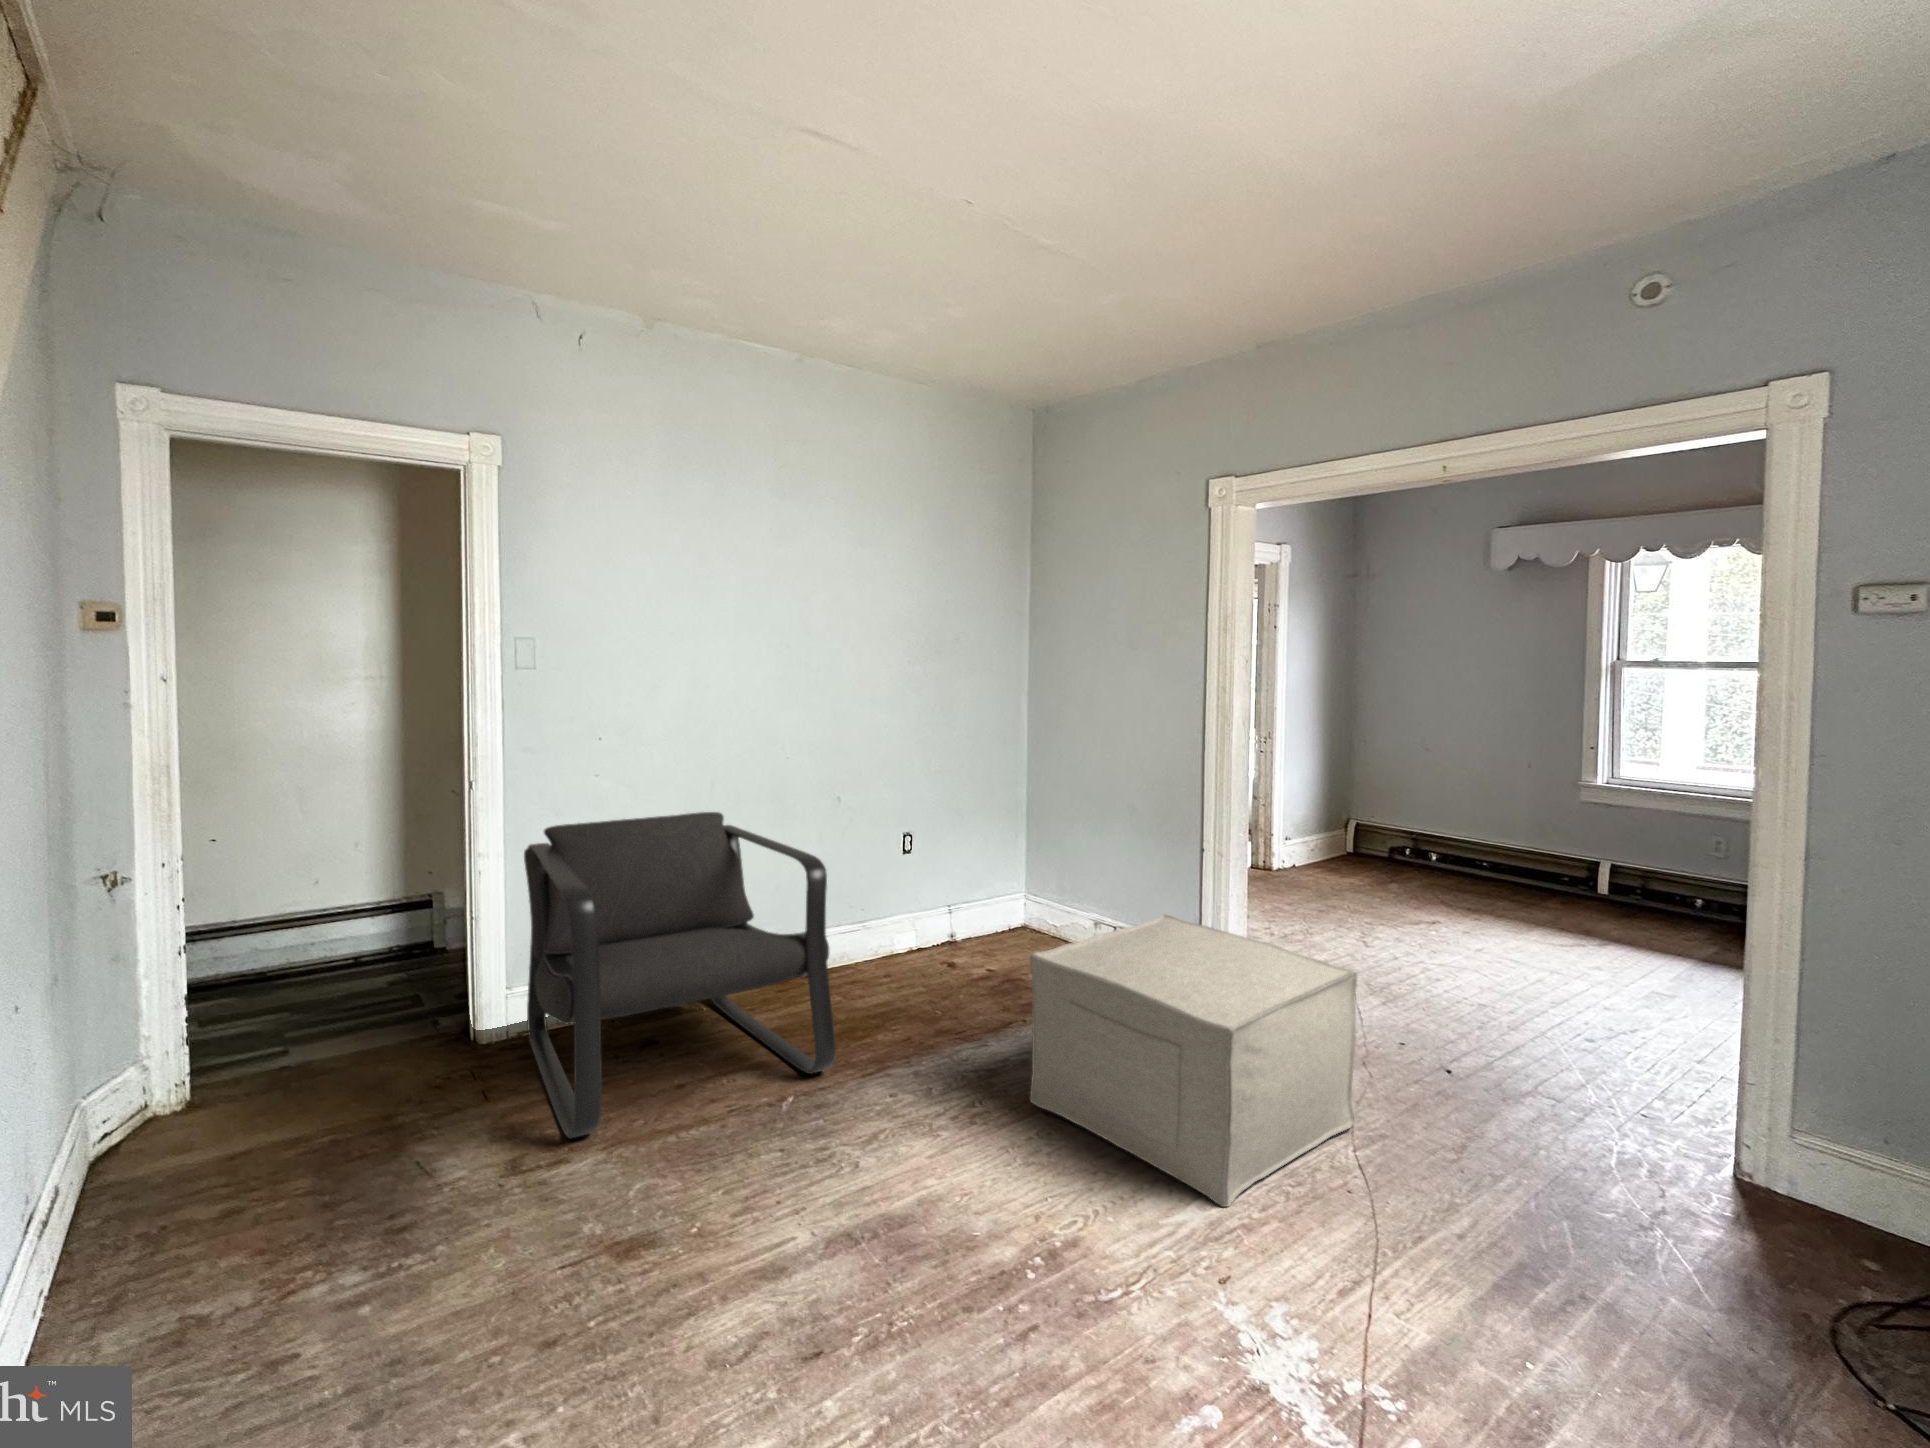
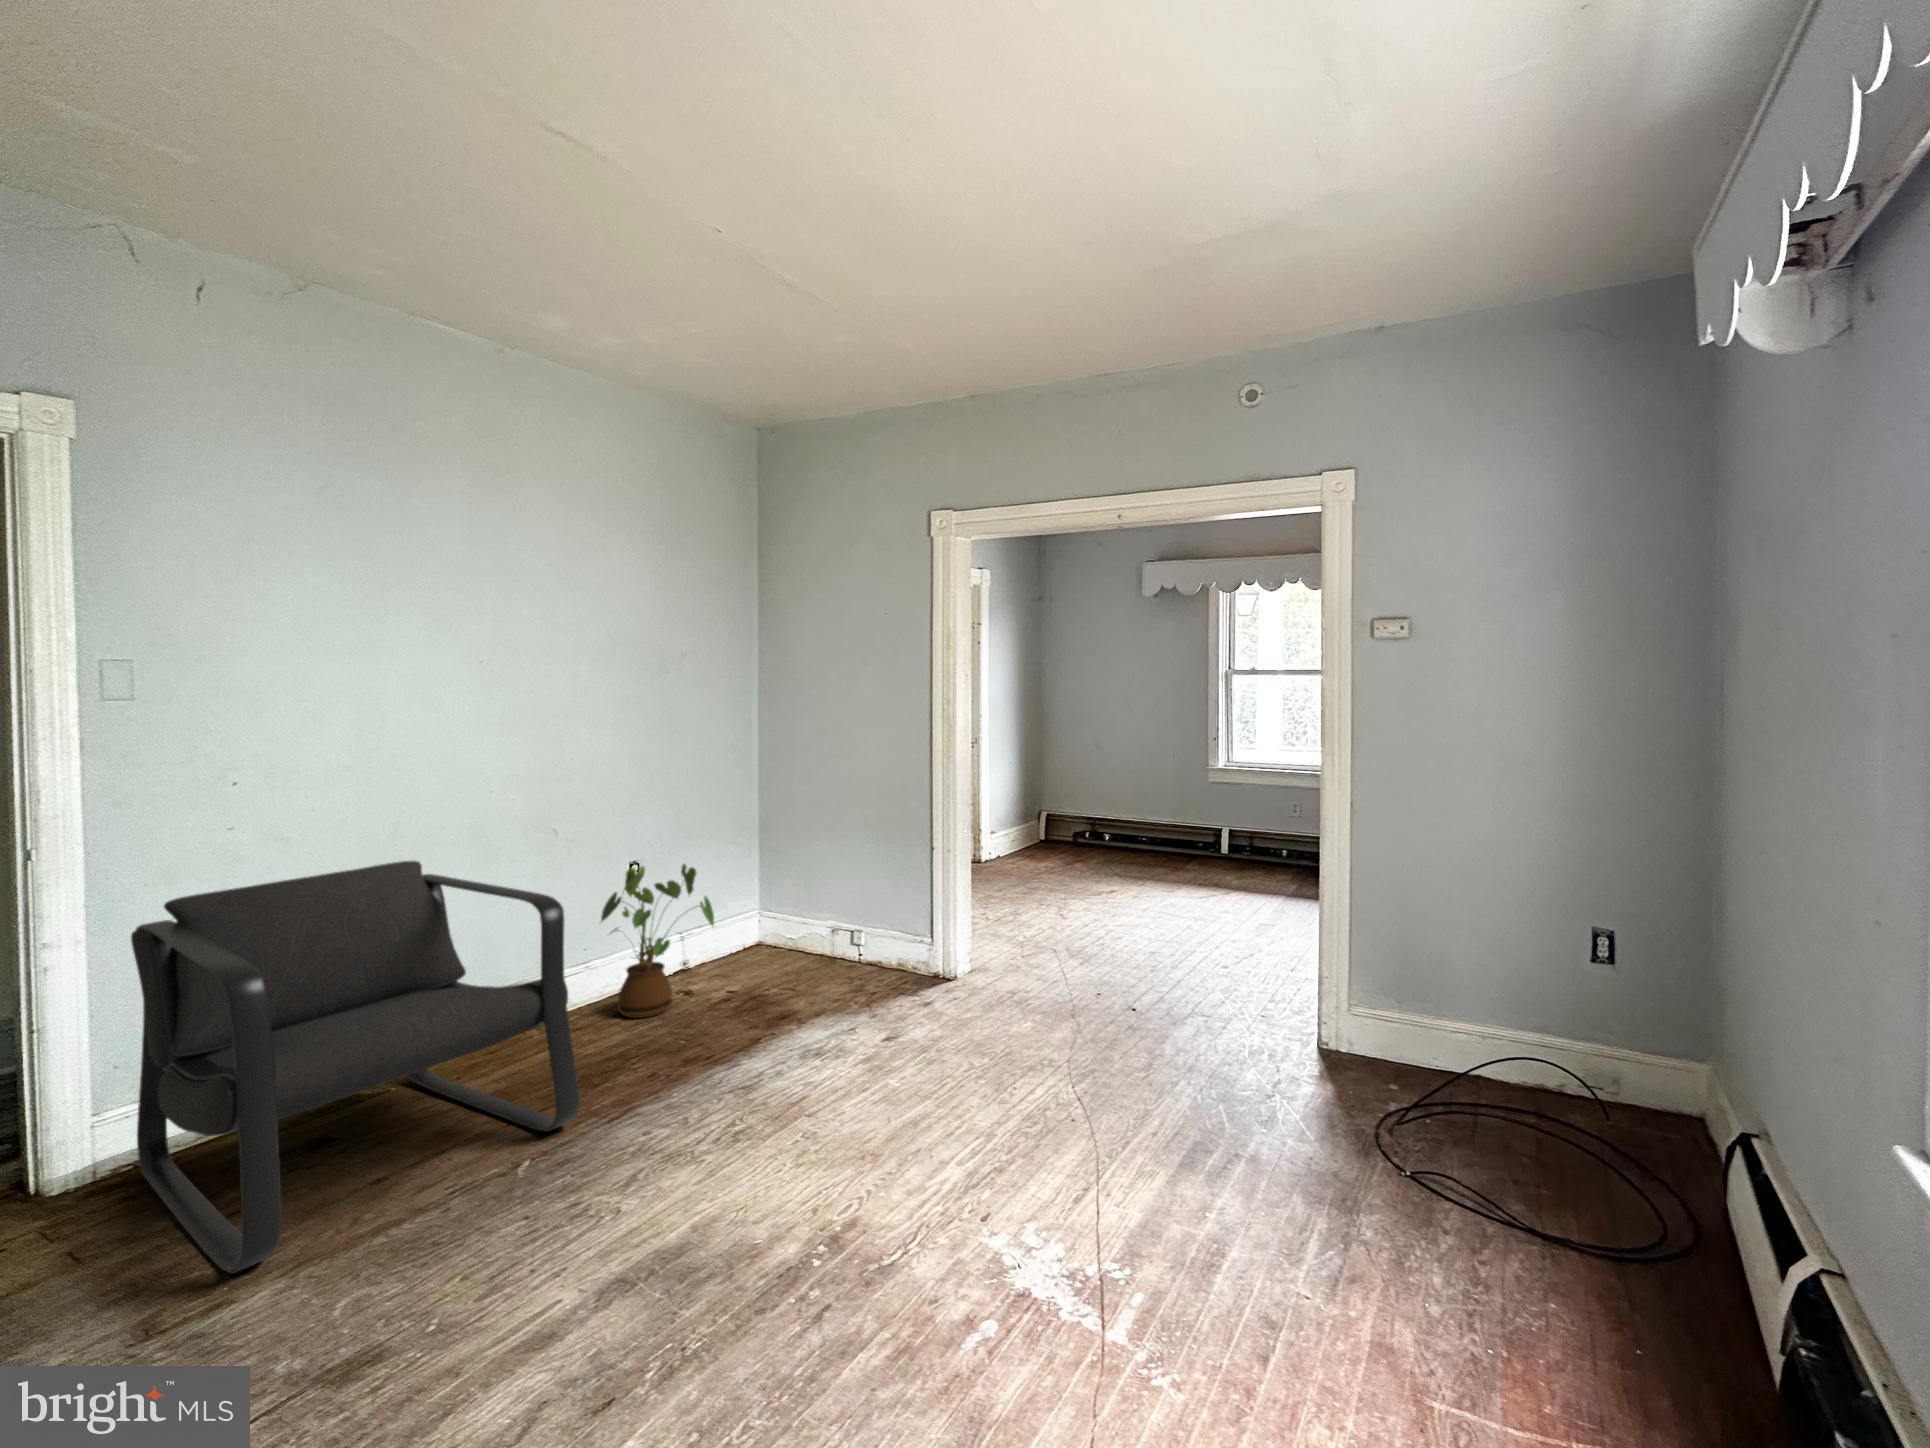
house plant: none [868,836,971,981] -> present [601,864,714,1018]
ottoman: present [1030,914,1358,1207] -> none [789,911,1070,1158]

